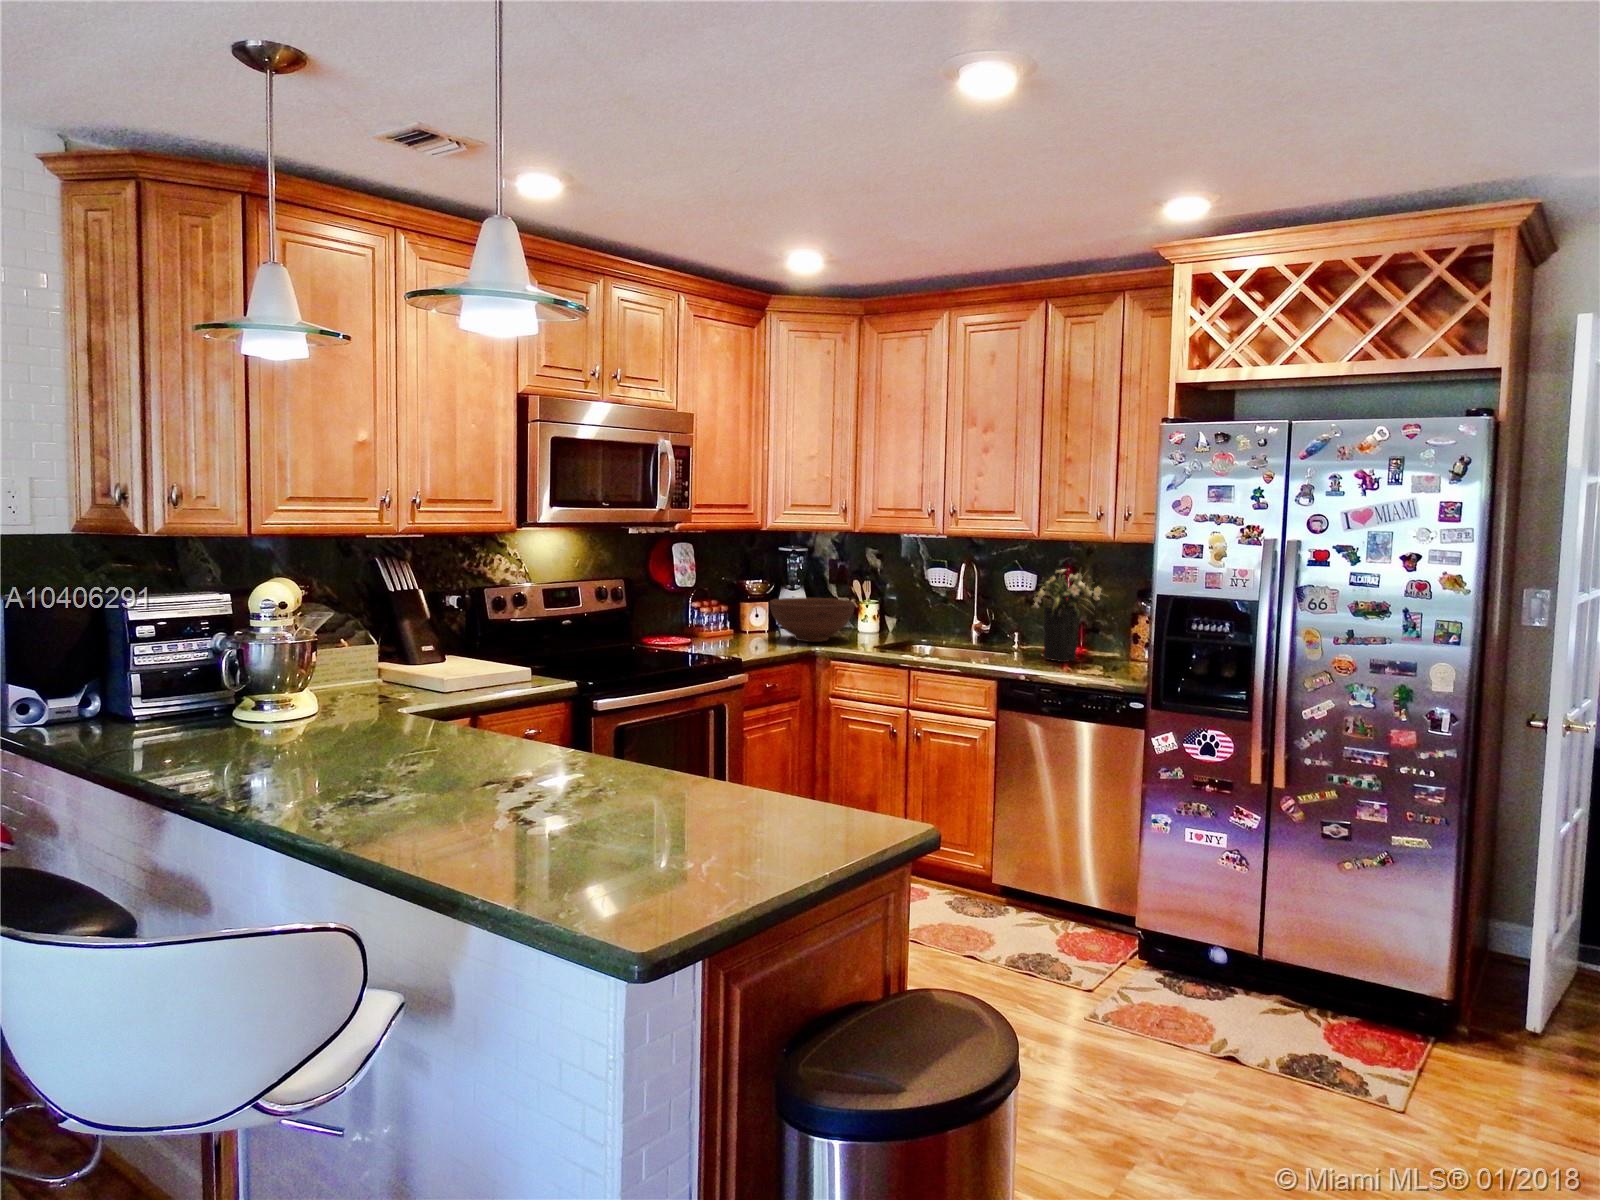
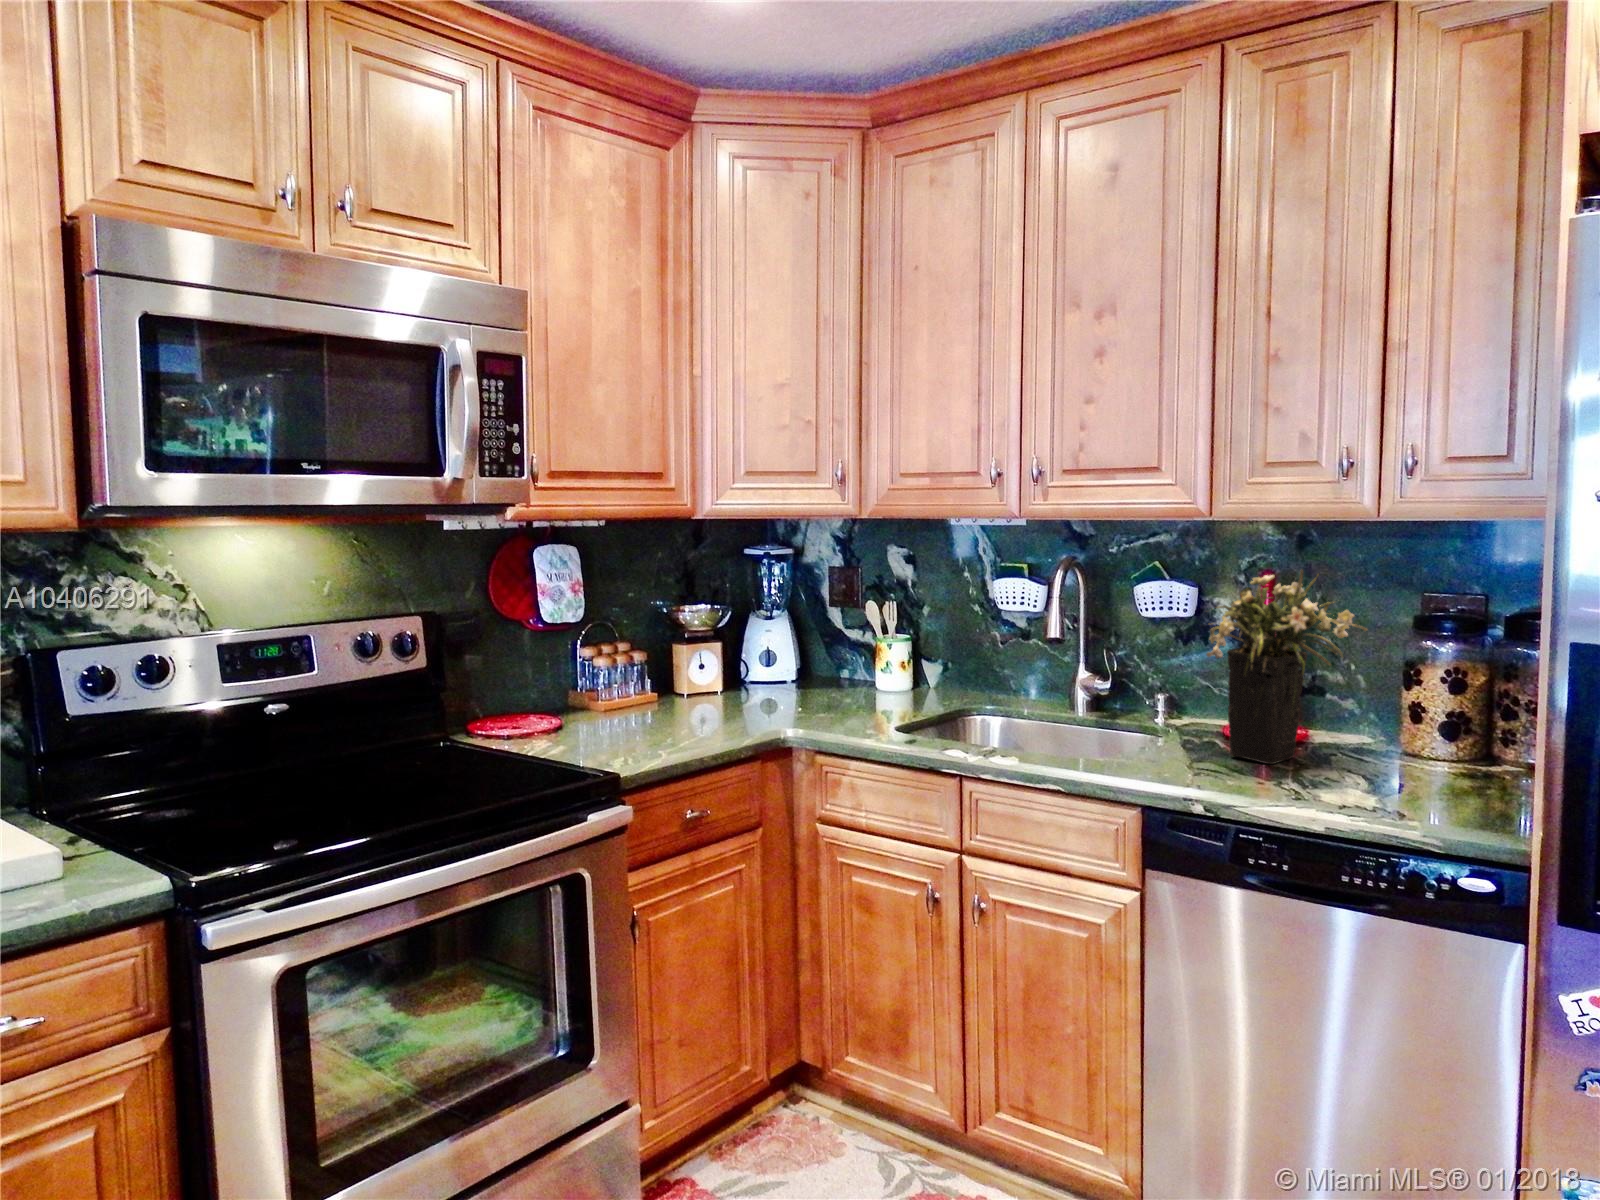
fruit bowl: present [770,598,855,642] -> none [707,635,861,718]

